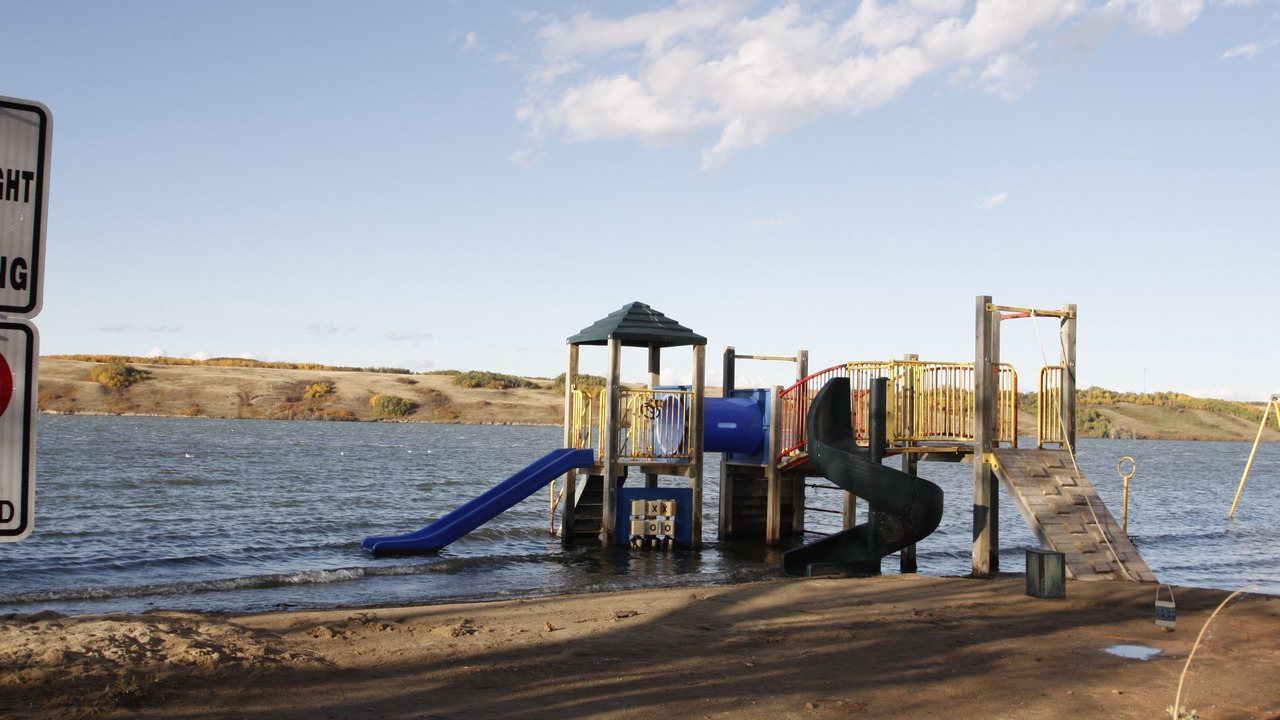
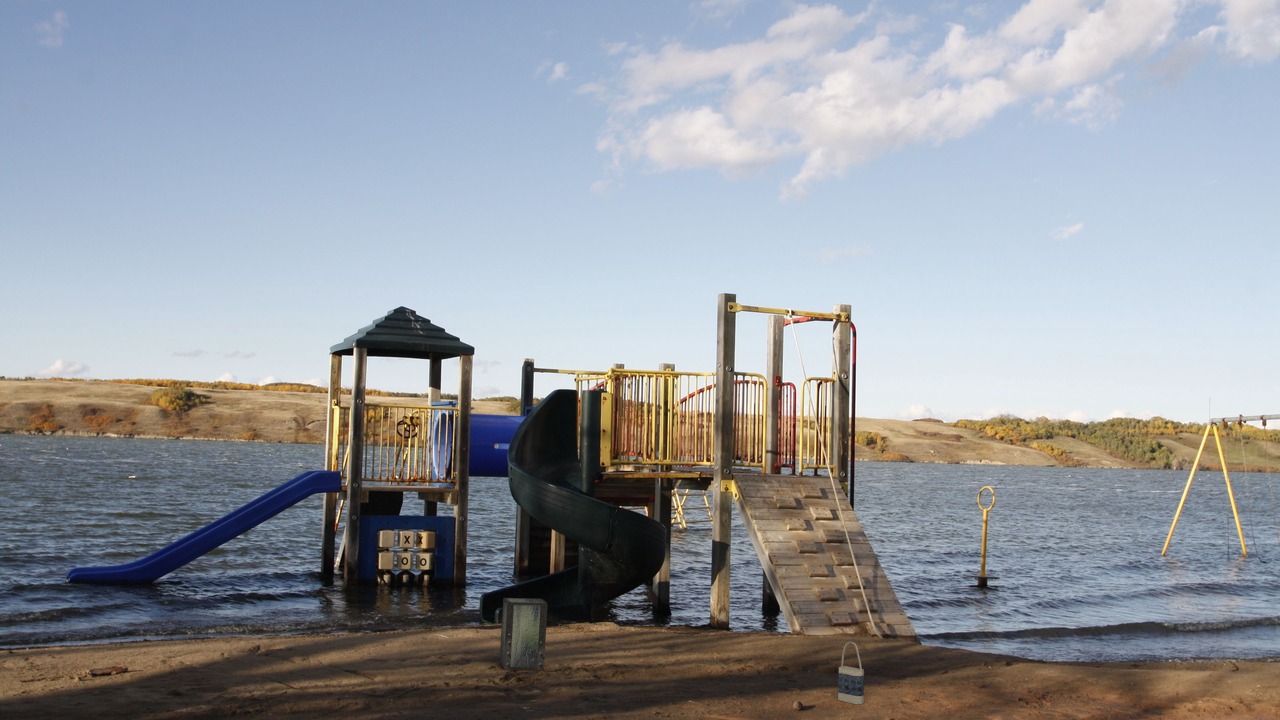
storage box: present [1026,550,1066,599] -> present [499,598,548,670]

